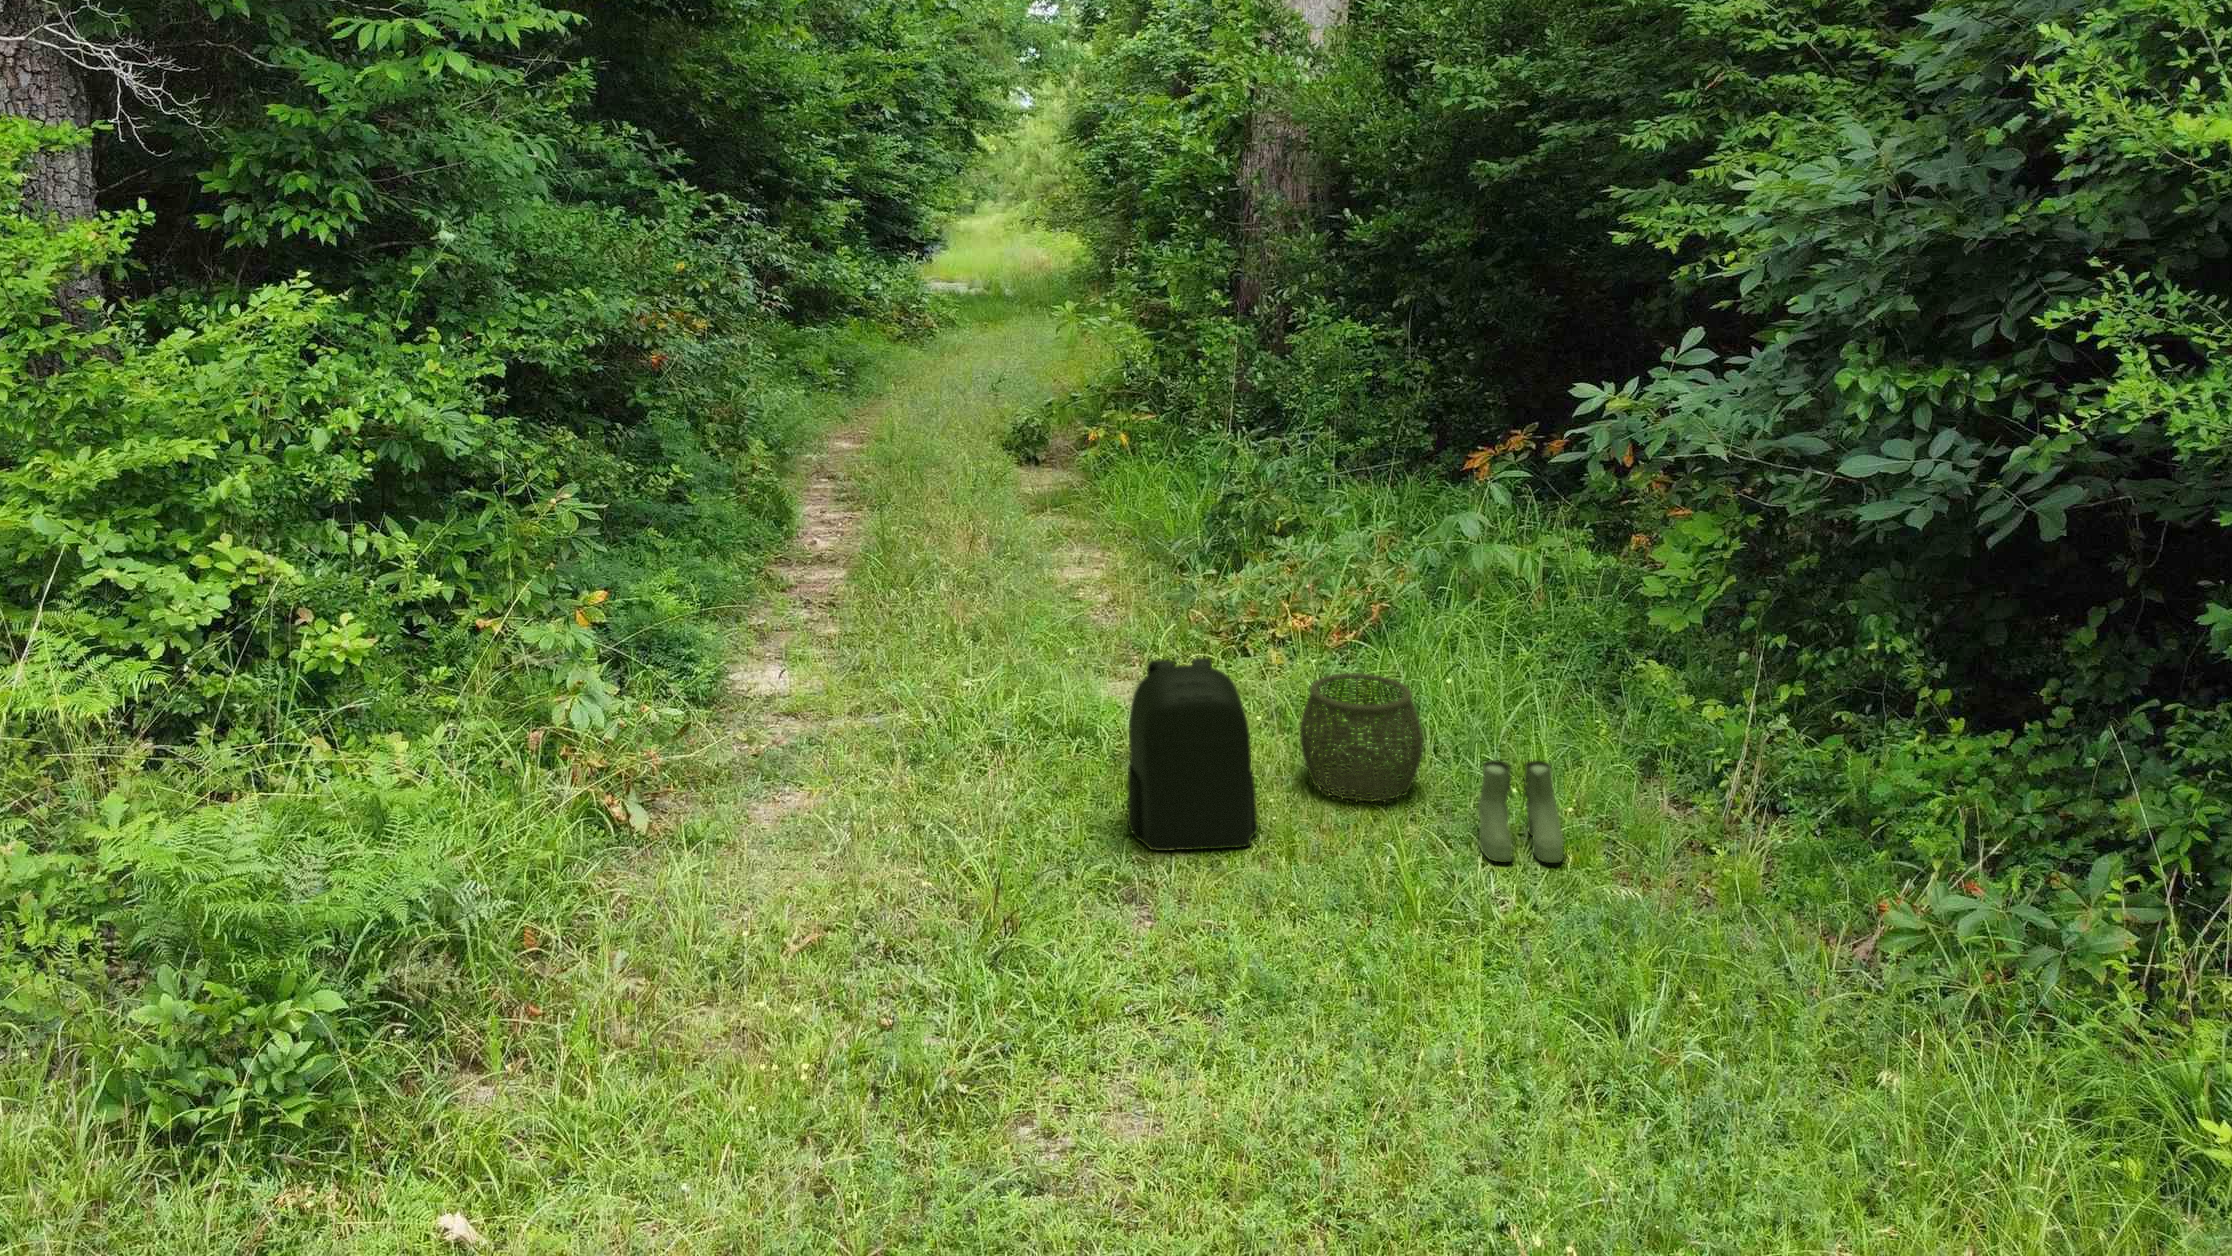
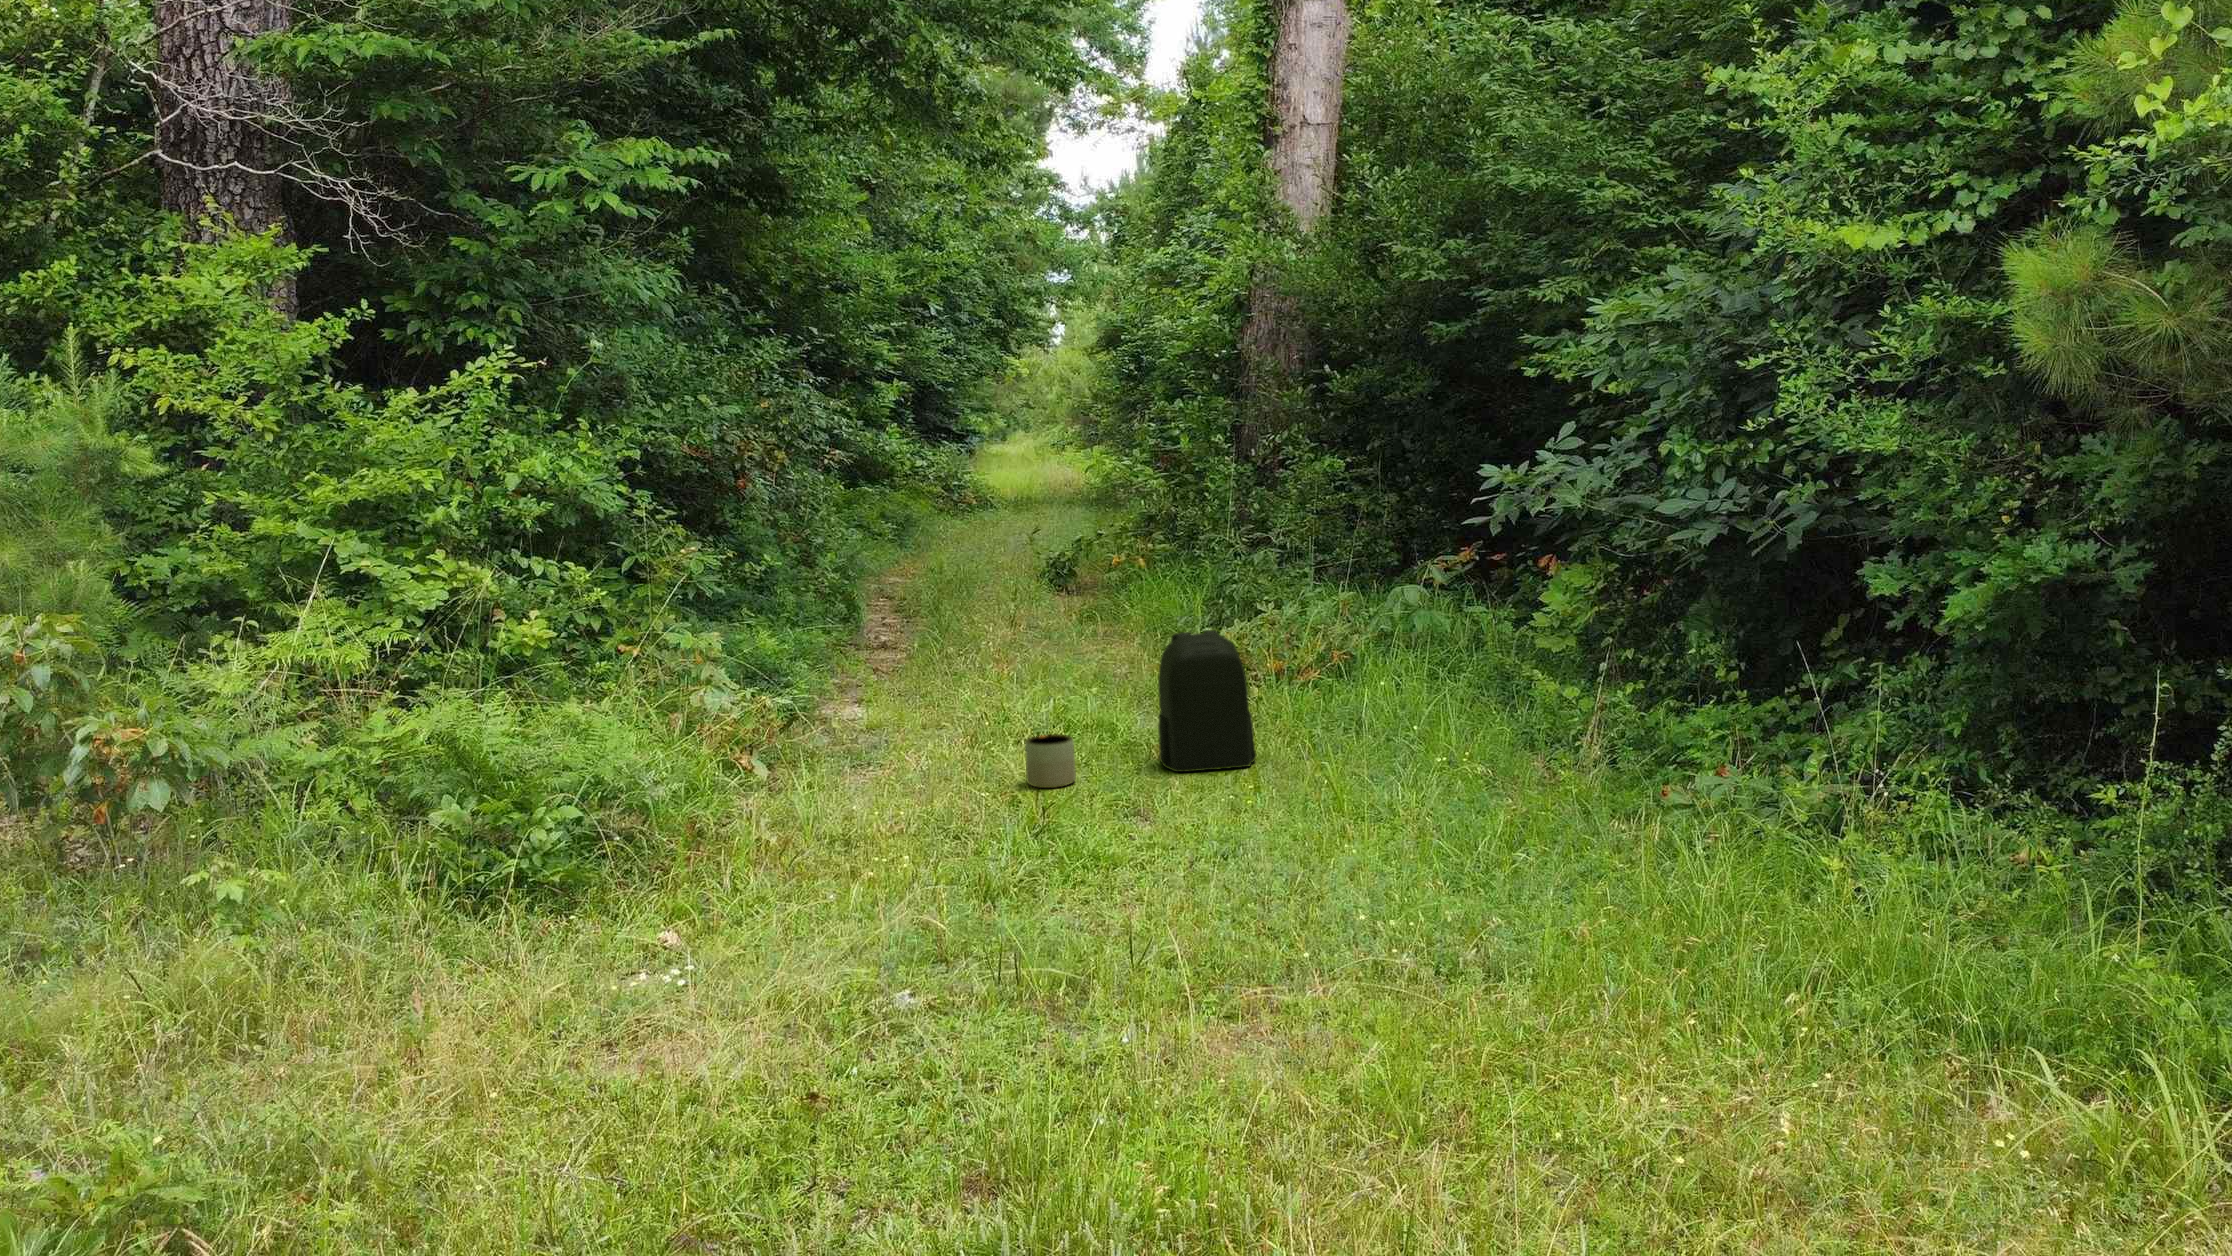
woven basket: present [1300,673,1423,802] -> none [1288,654,1379,745]
boots: present [1478,760,1564,863] -> none [1415,693,1474,761]
planter: none [952,792,1018,871] -> present [1025,734,1076,788]

